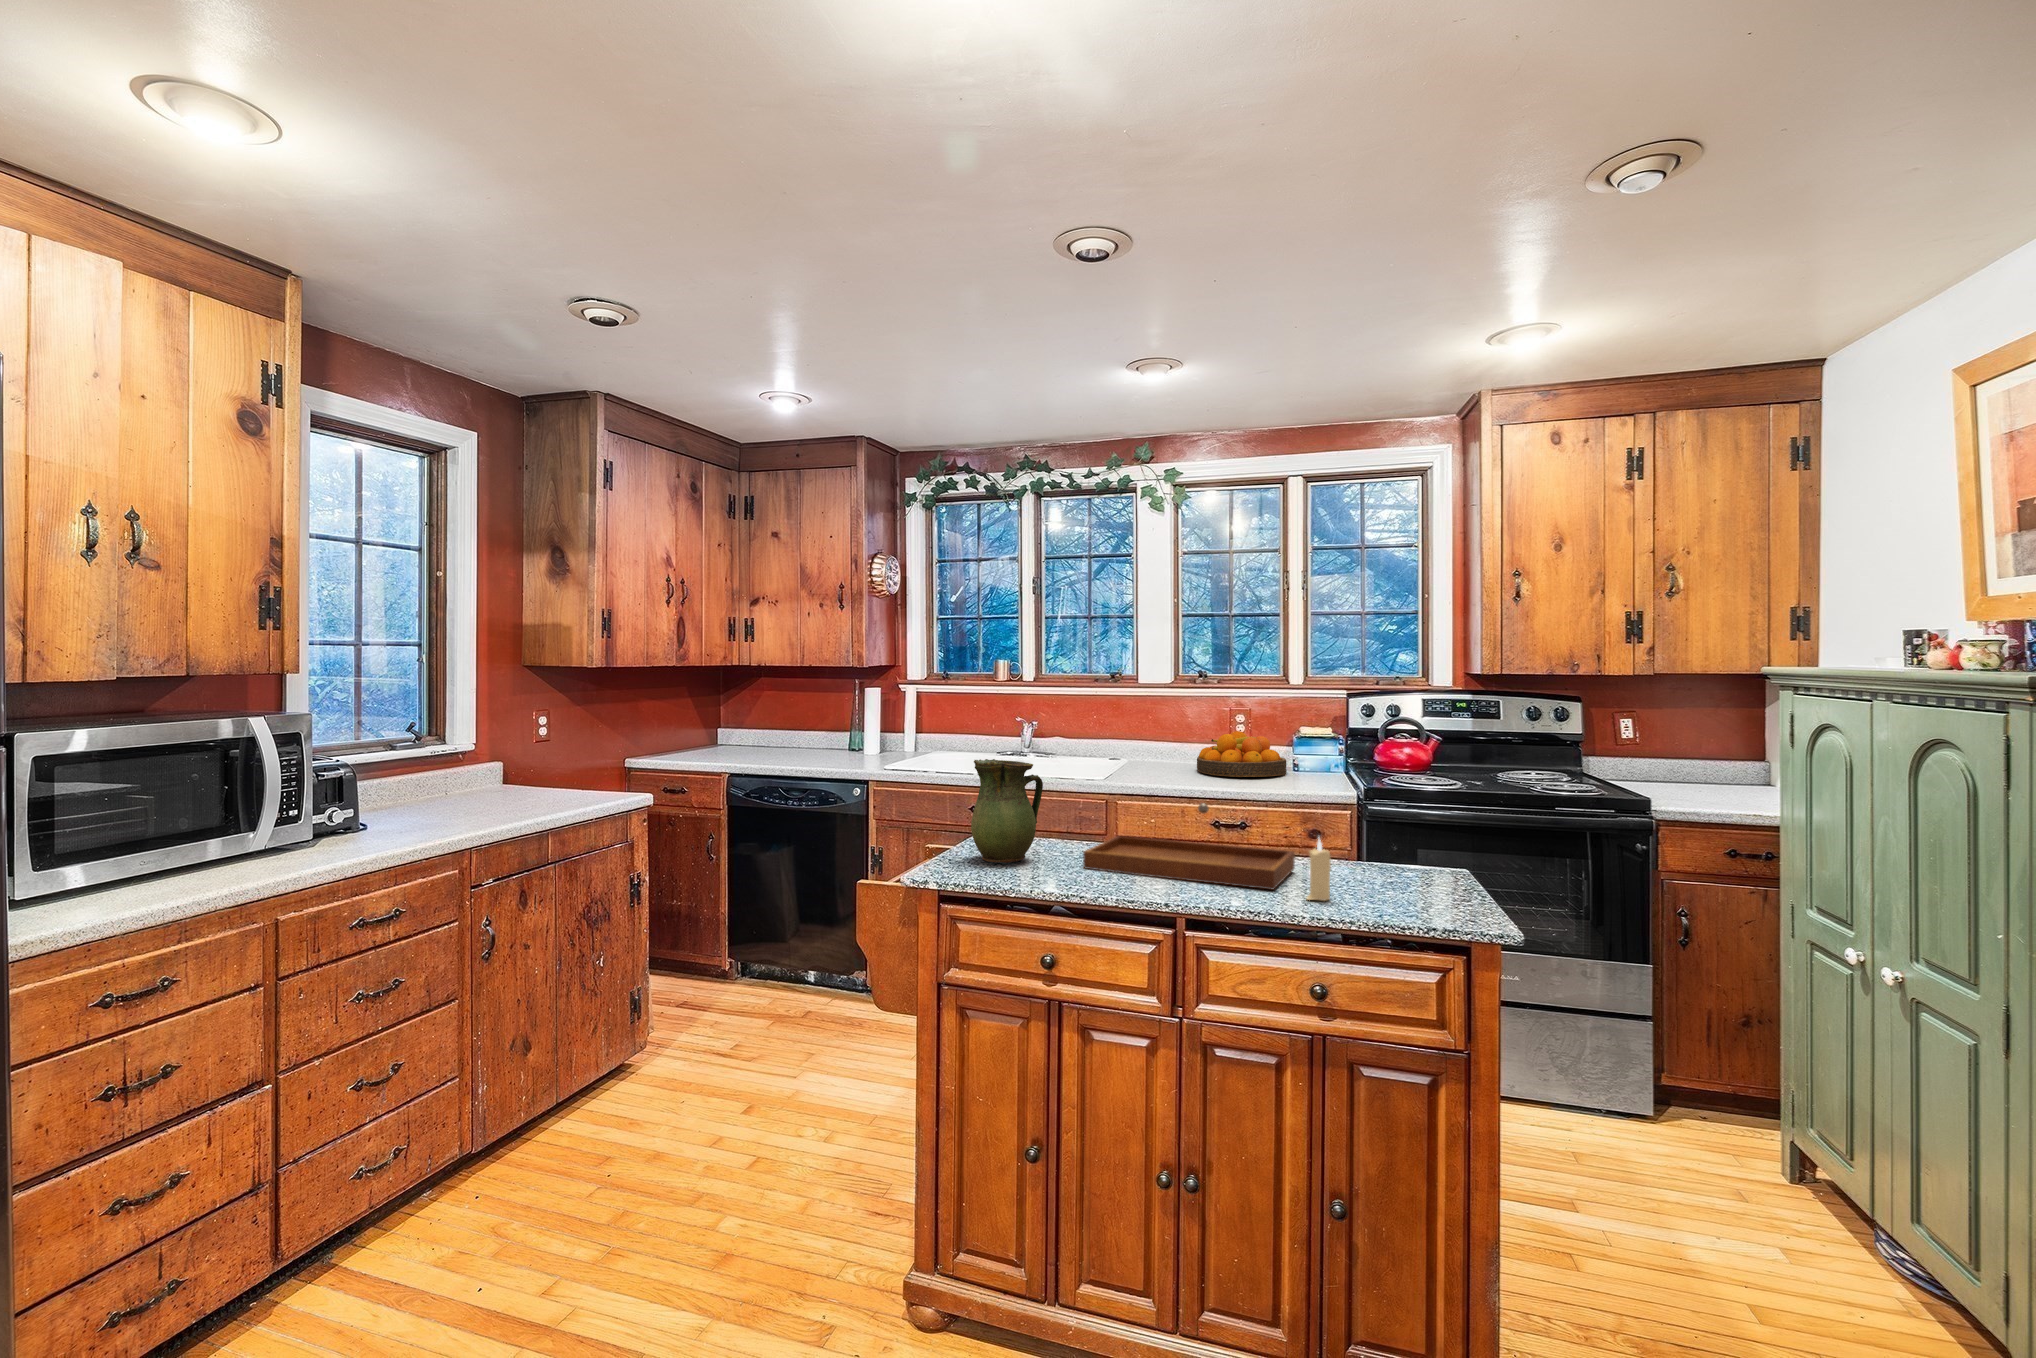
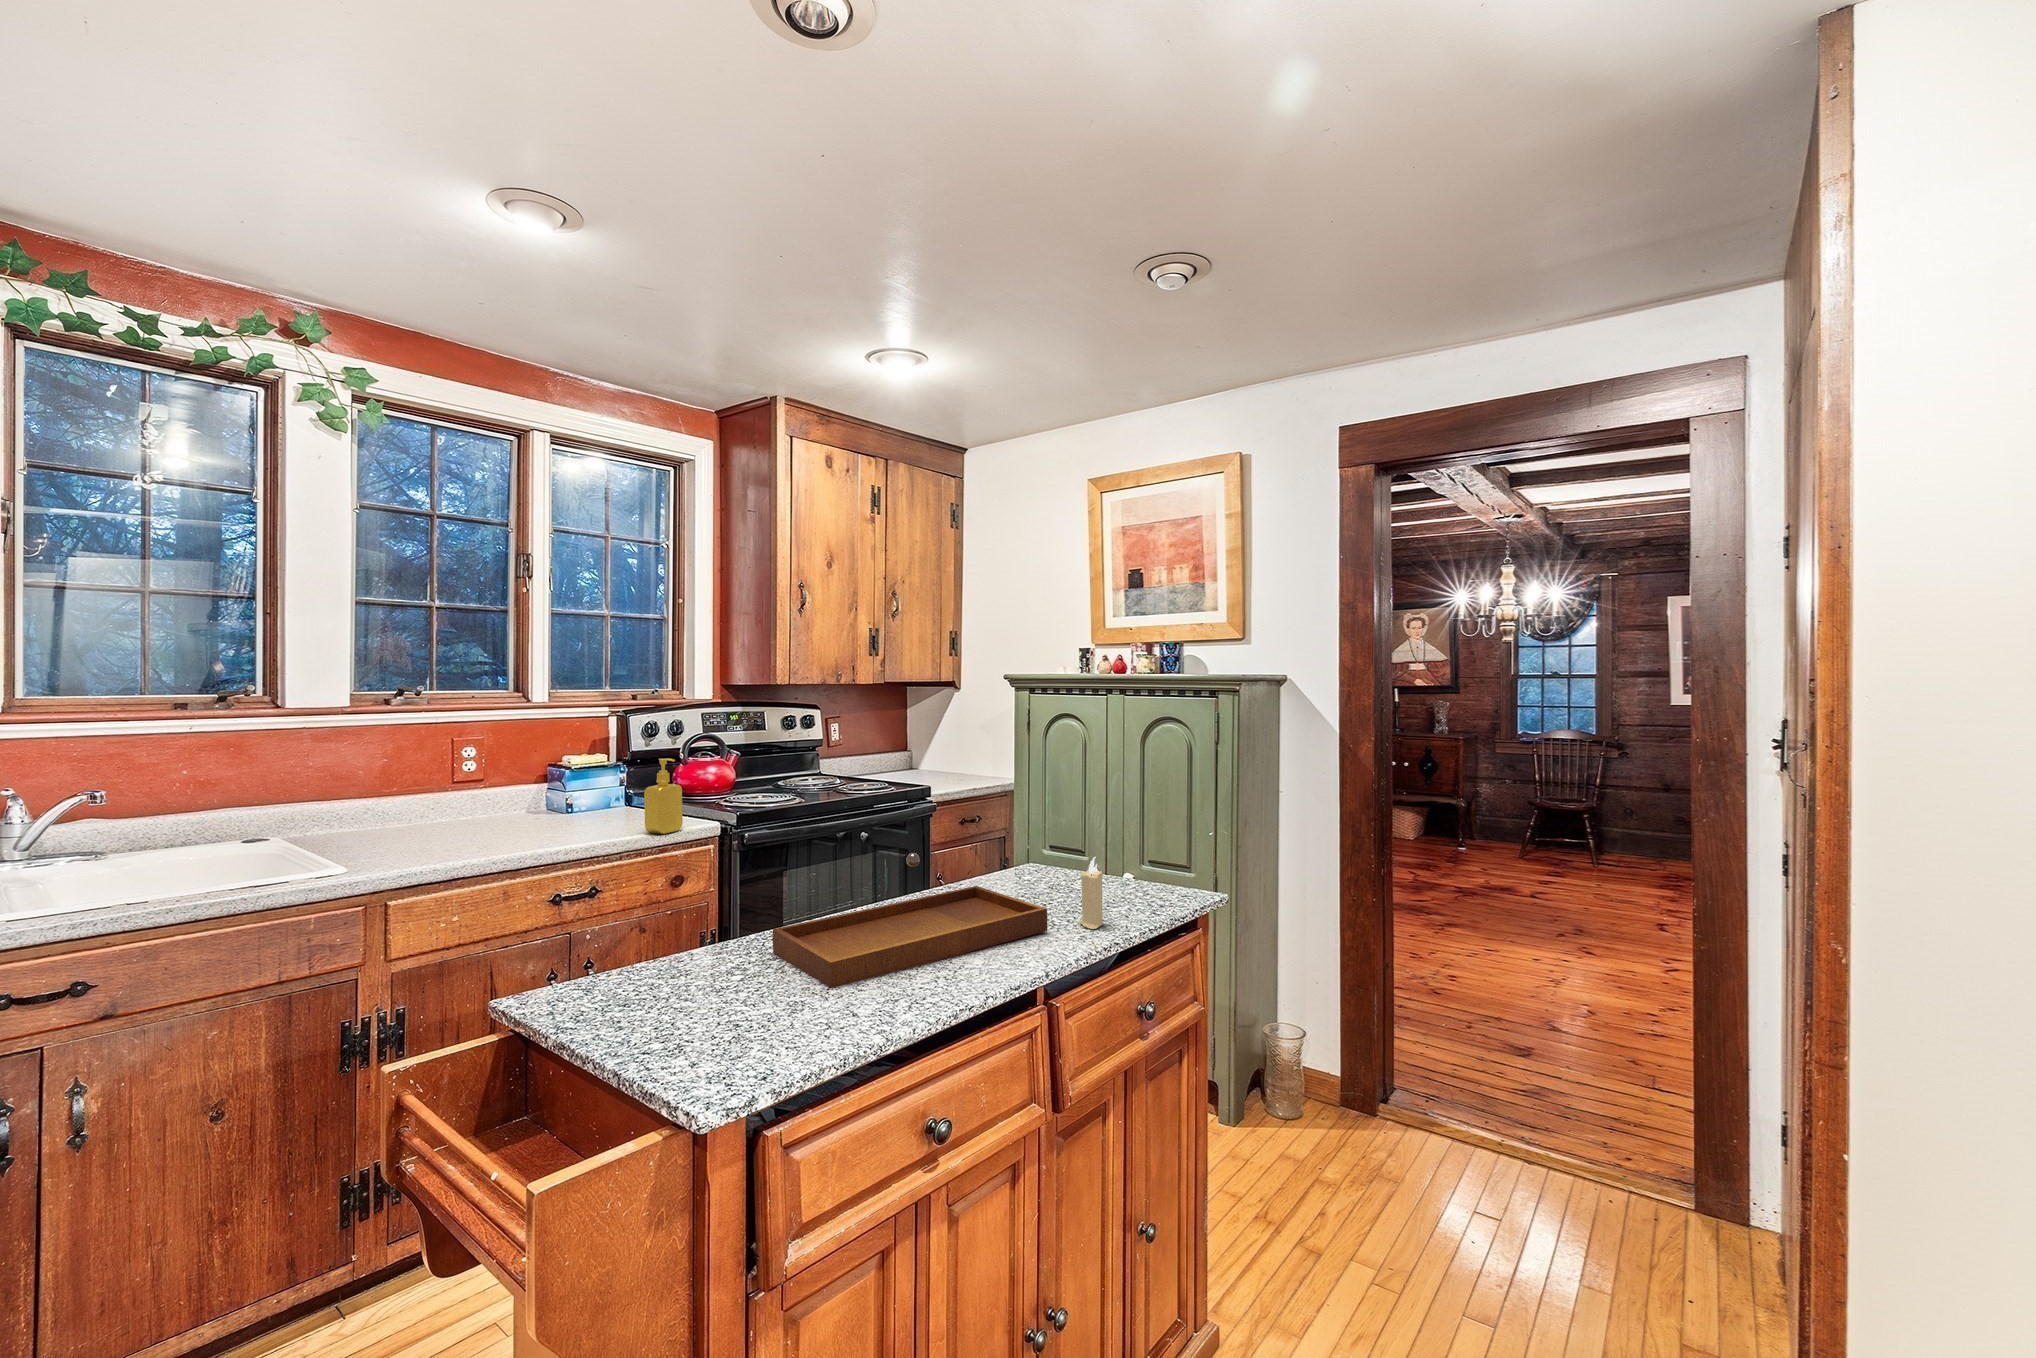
soap dispenser: none [1295,730,1327,794] -> present [644,758,683,834]
fruit bowl: present [1197,731,1287,777] -> none [448,772,580,834]
pitcher: present [971,759,1043,863] -> none [644,848,763,1039]

